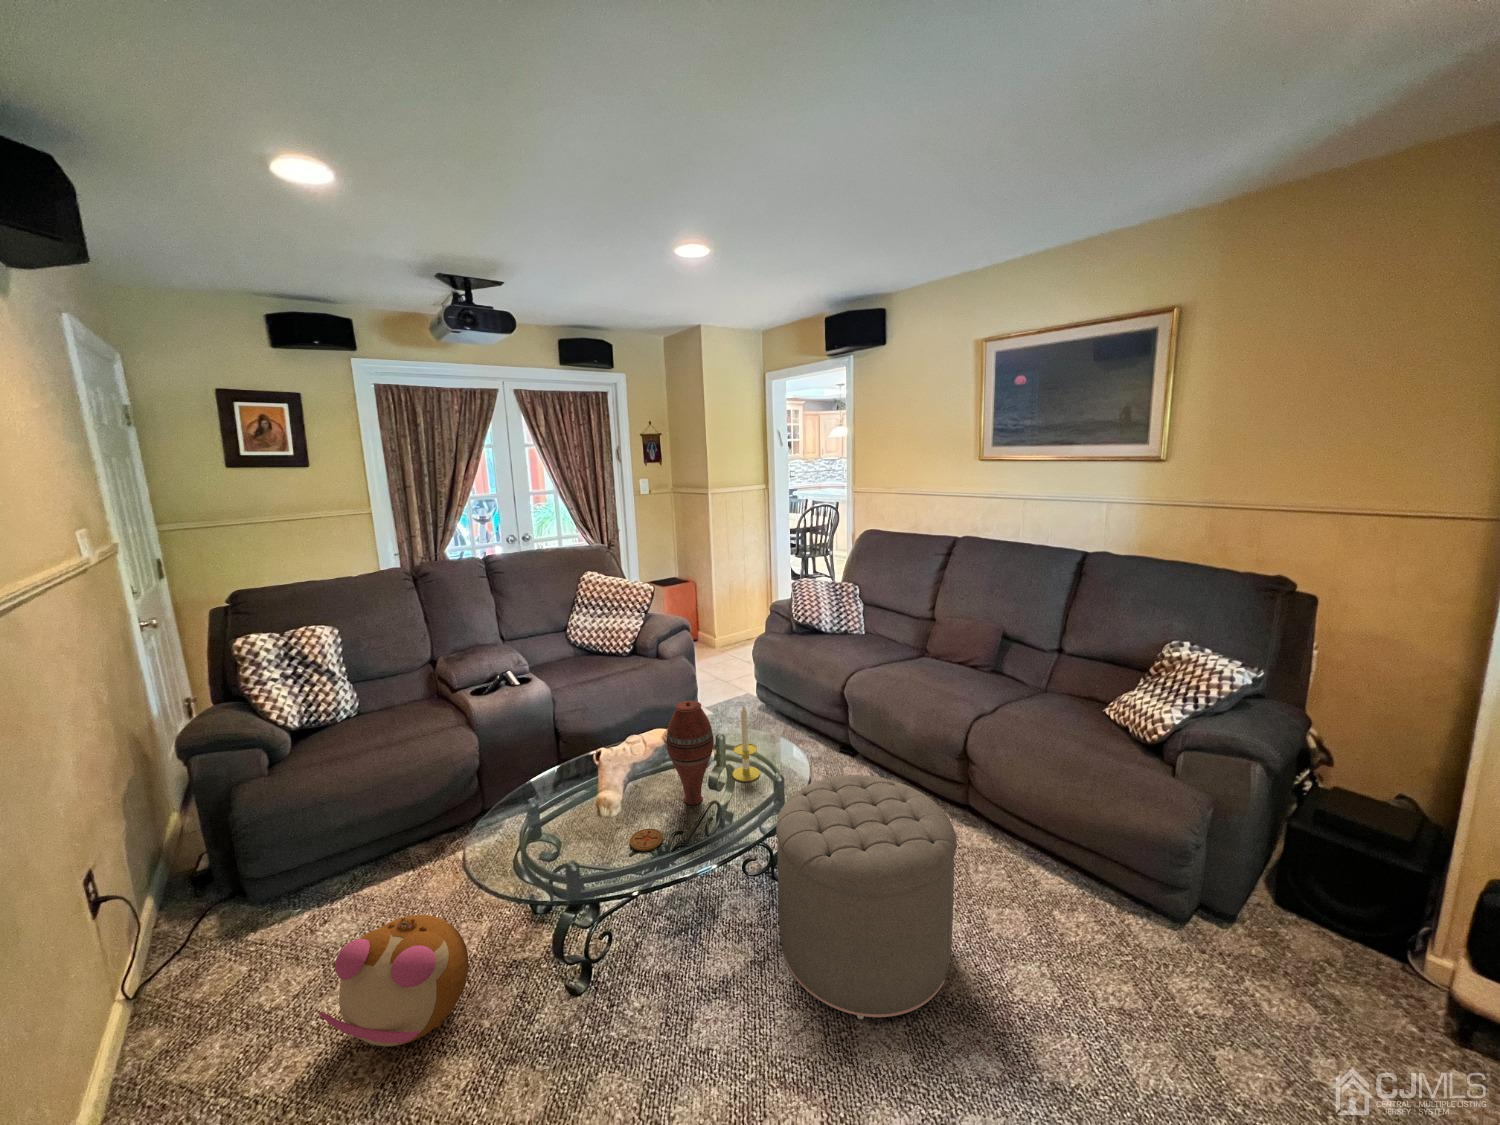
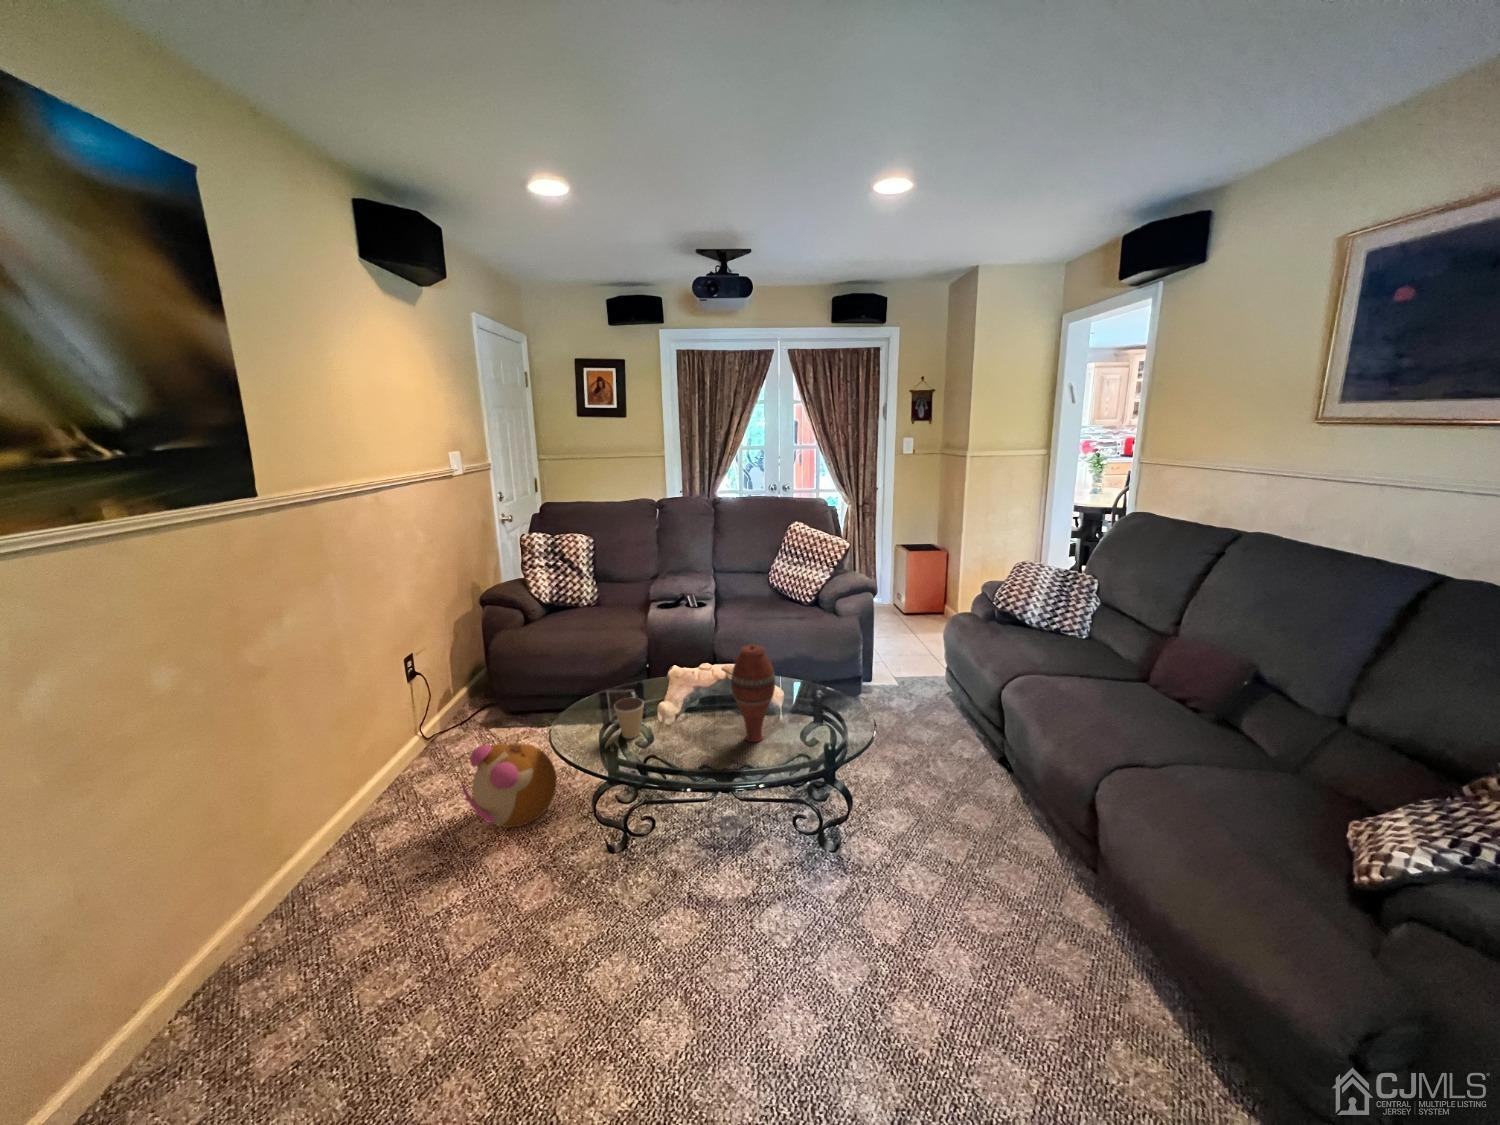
candle: present [733,705,760,782] -> none [804,664,831,741]
ottoman: present [776,775,957,1019] -> none [754,758,949,1020]
coffee cup: none [532,801,571,853] -> present [614,698,644,739]
coaster: present [630,829,663,851] -> none [675,745,704,763]

